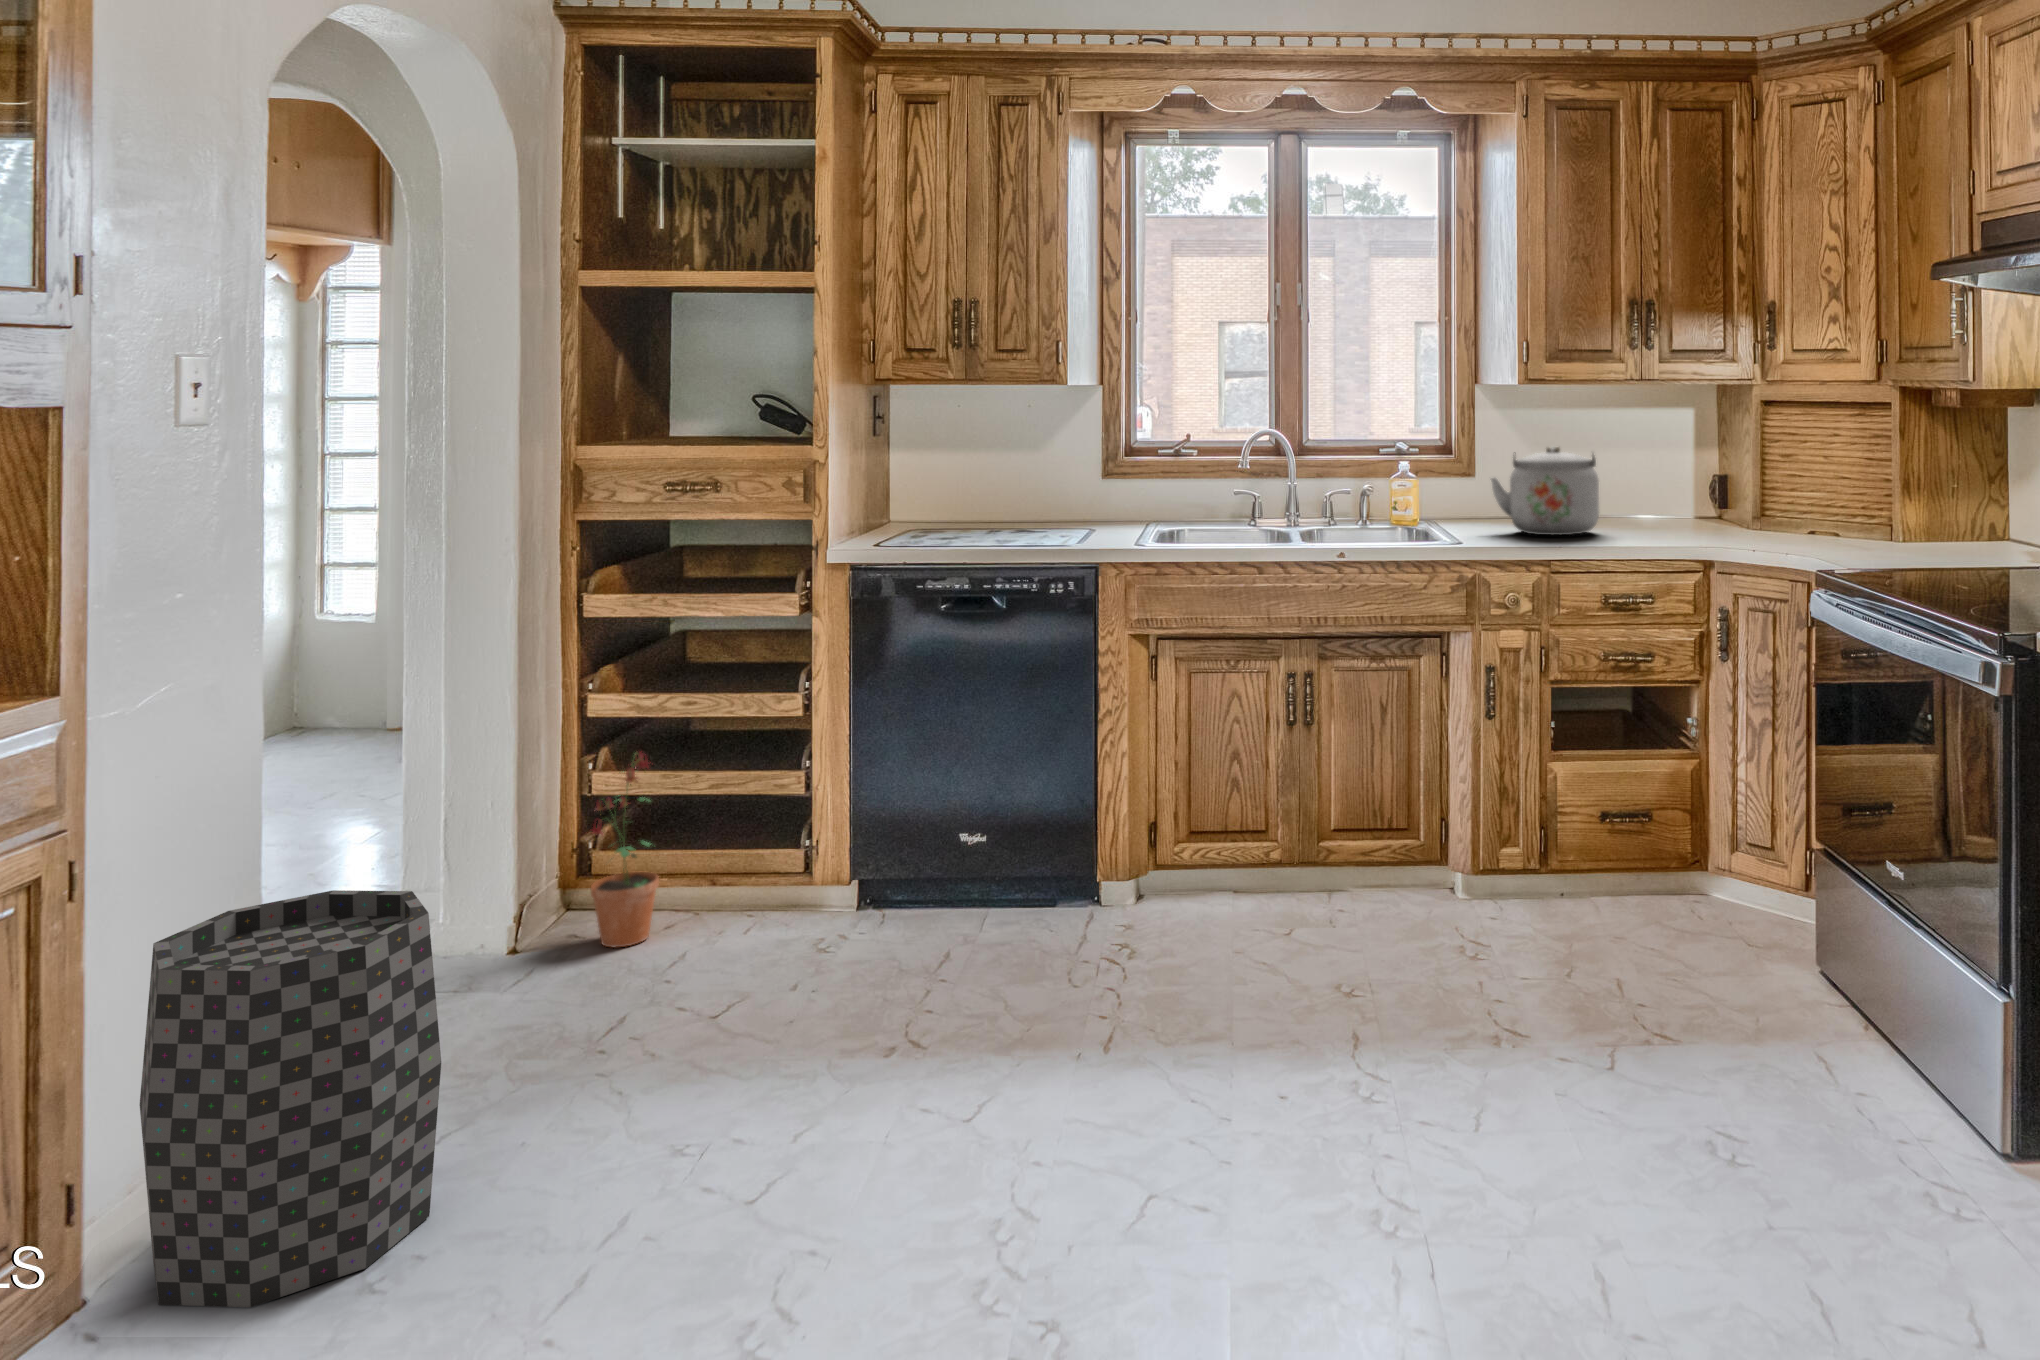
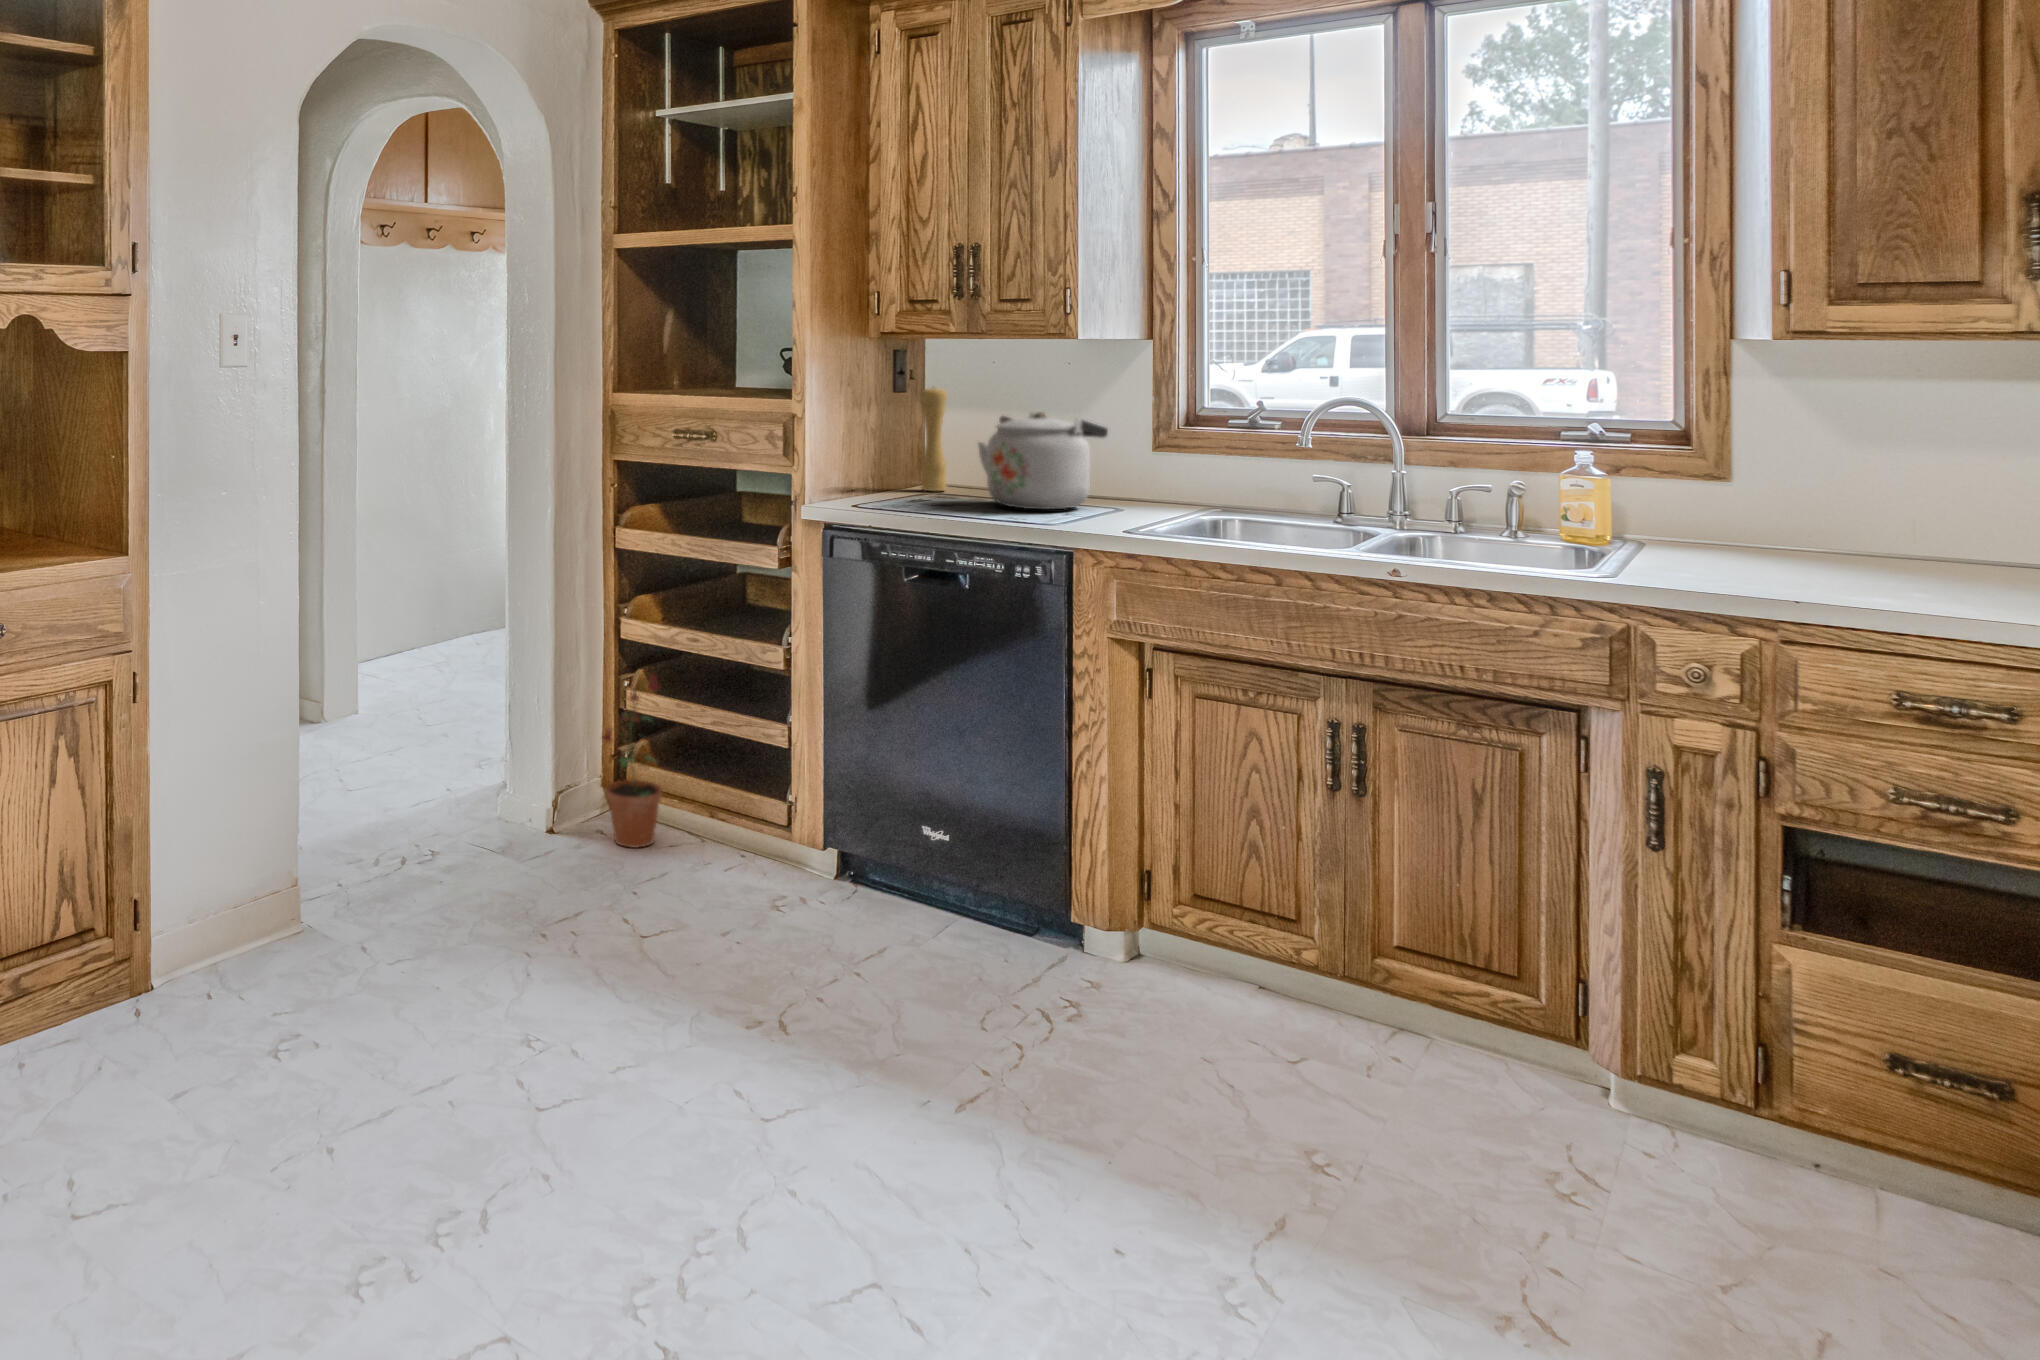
pepper mill: none [894,430,919,530] -> present [920,387,947,491]
kettle: present [1490,446,1599,535] -> present [978,411,1108,509]
trash can: present [140,890,441,1307] -> none [139,745,345,1056]

